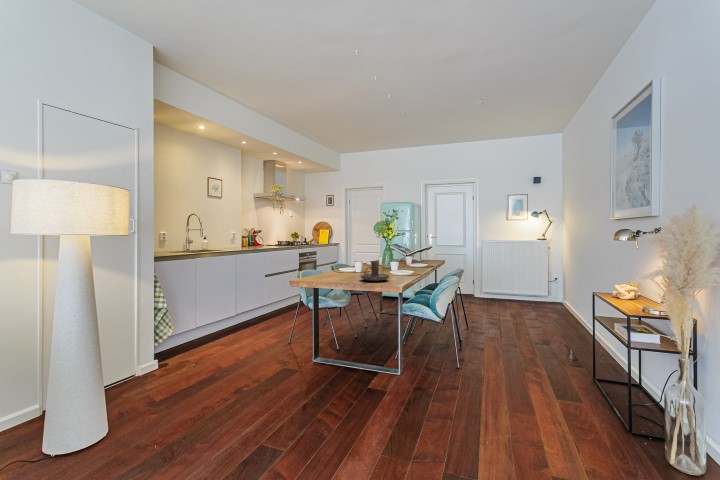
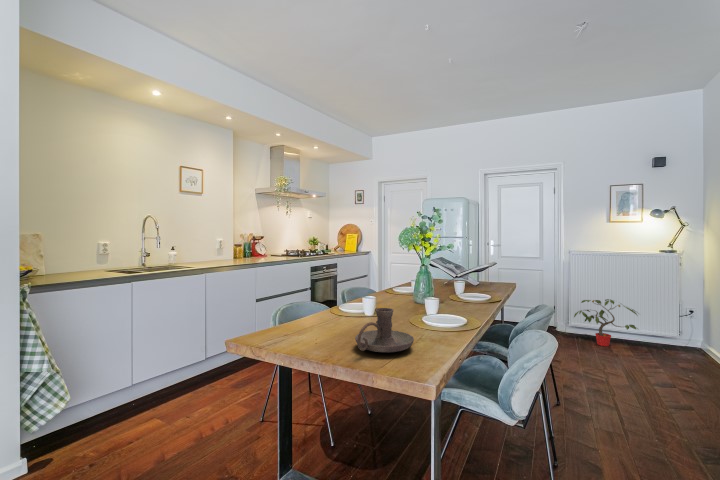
potted plant: none [485,272,526,304] -> present [574,299,637,346]

